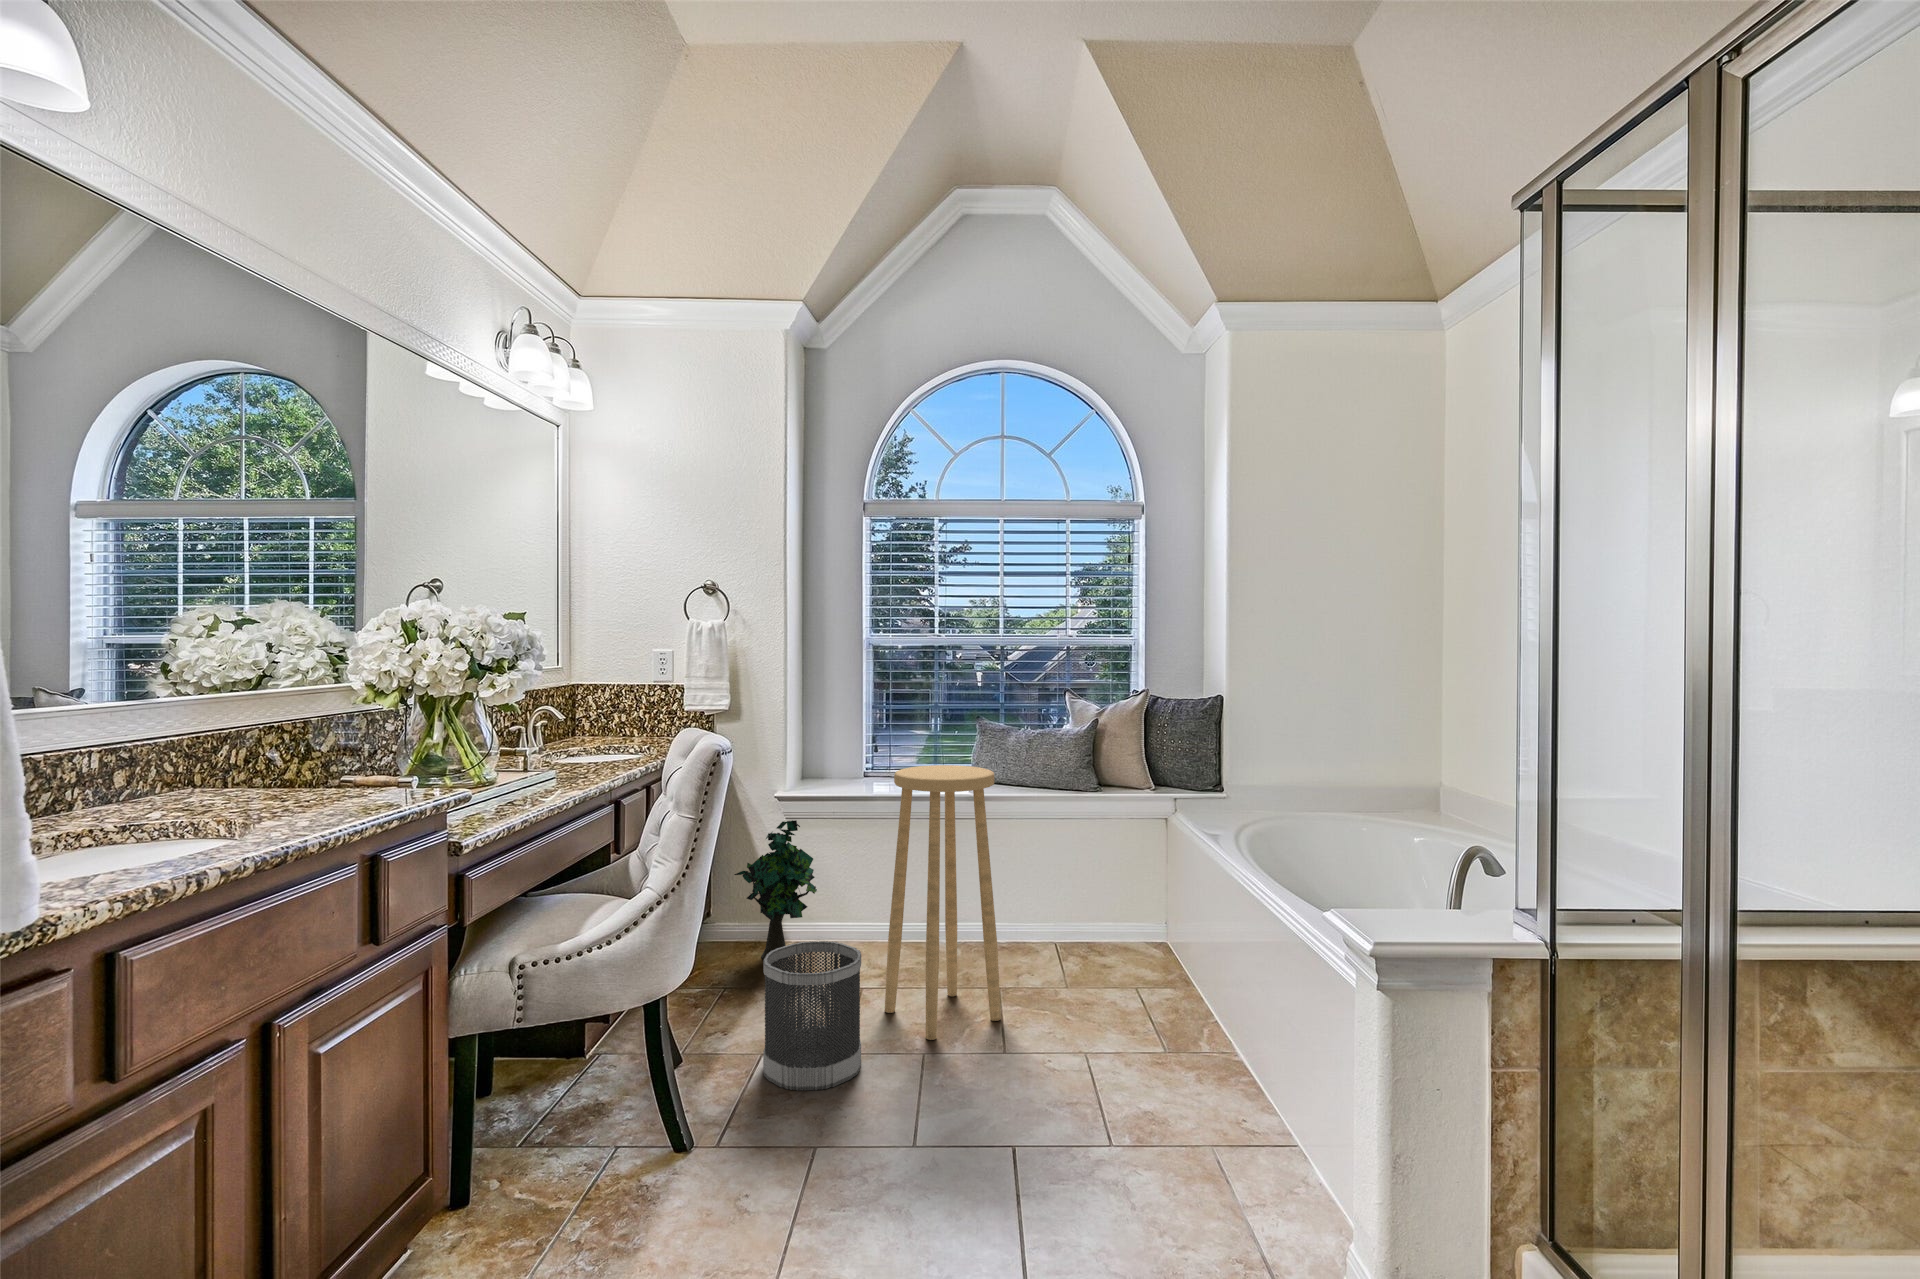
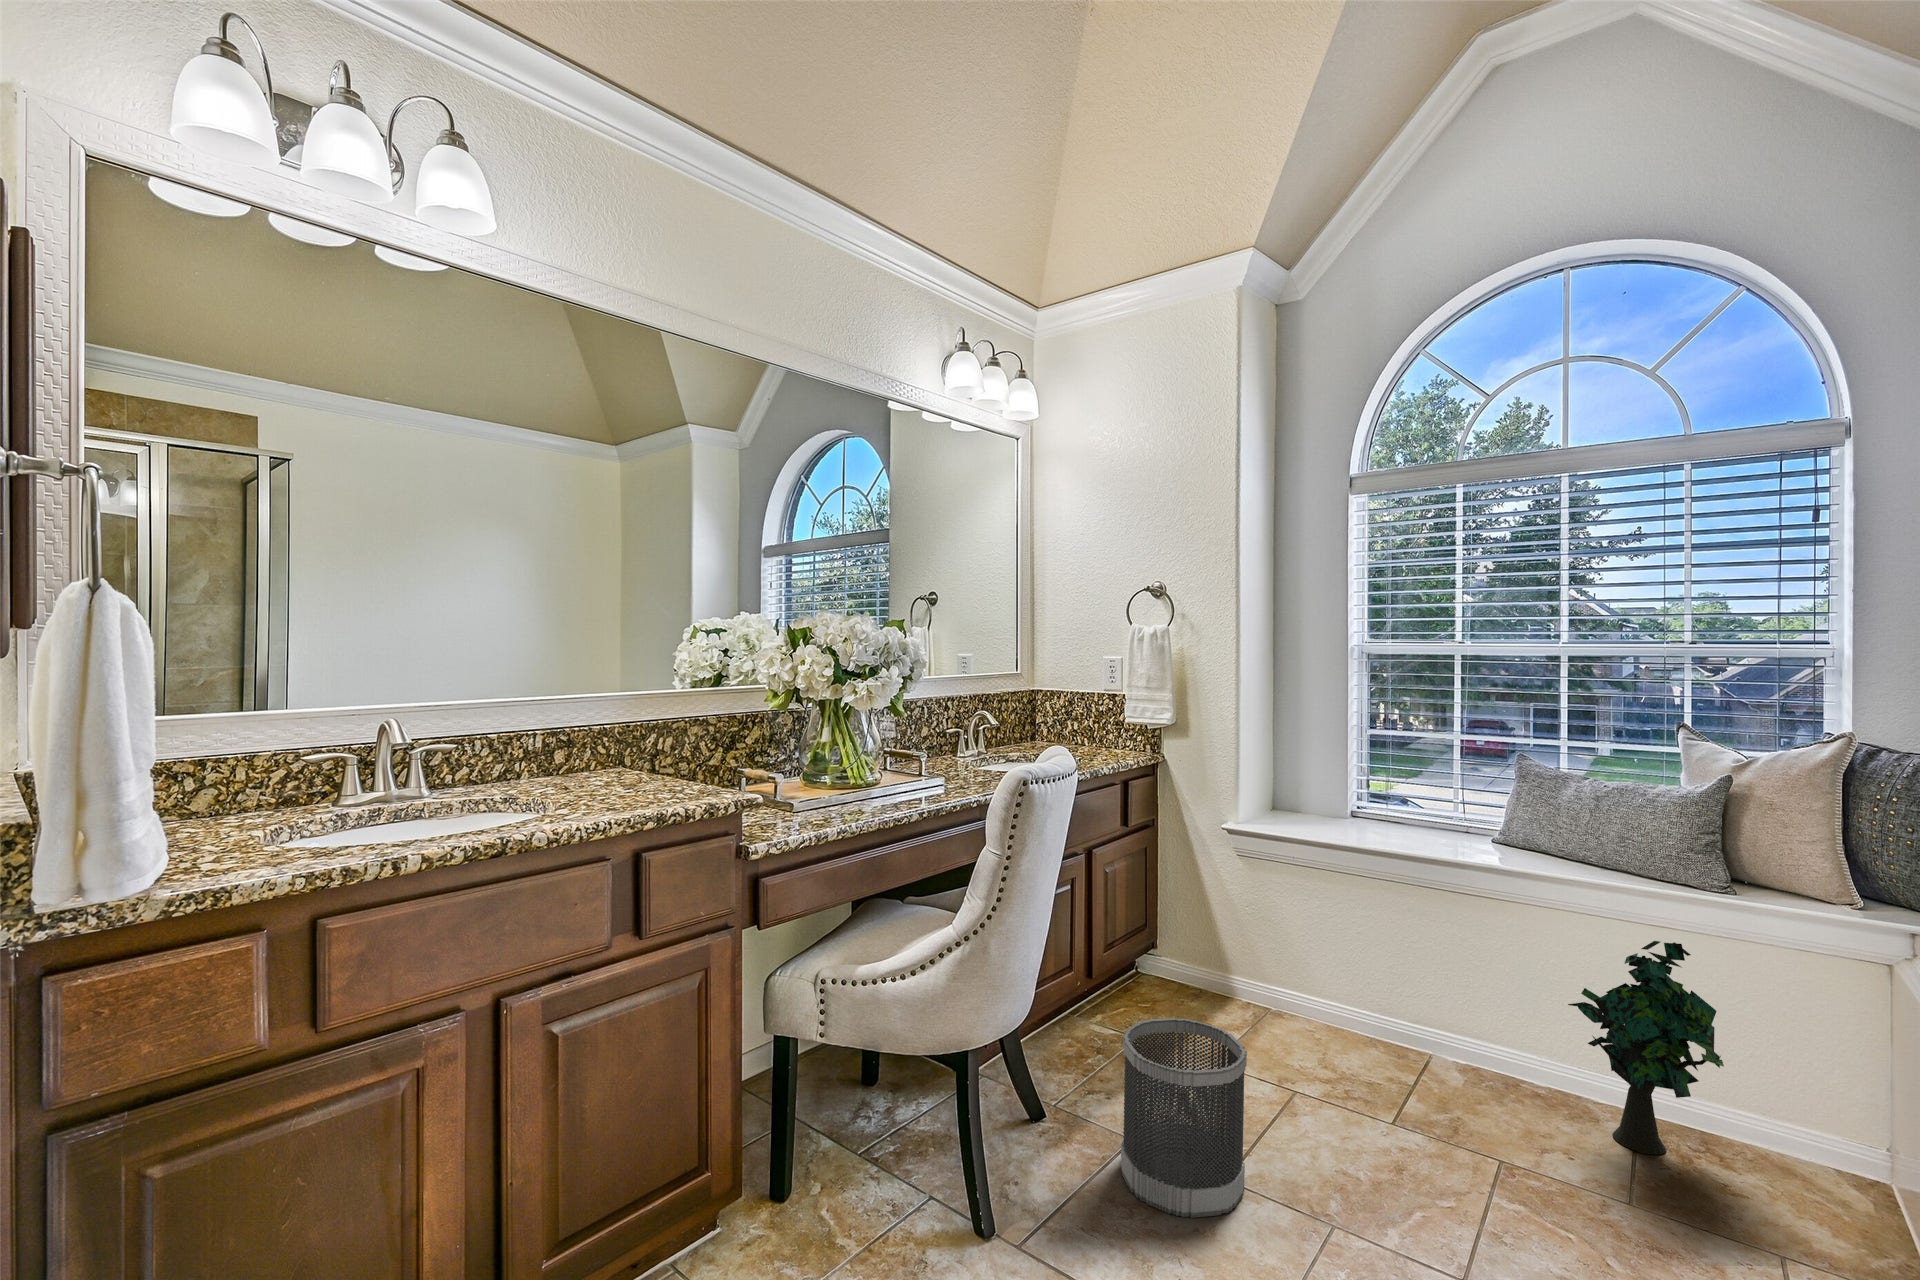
stool: present [885,765,1001,1040] -> none [1310,823,1477,1204]
decorative plant: present [734,820,817,959] -> present [1568,941,1724,1155]

